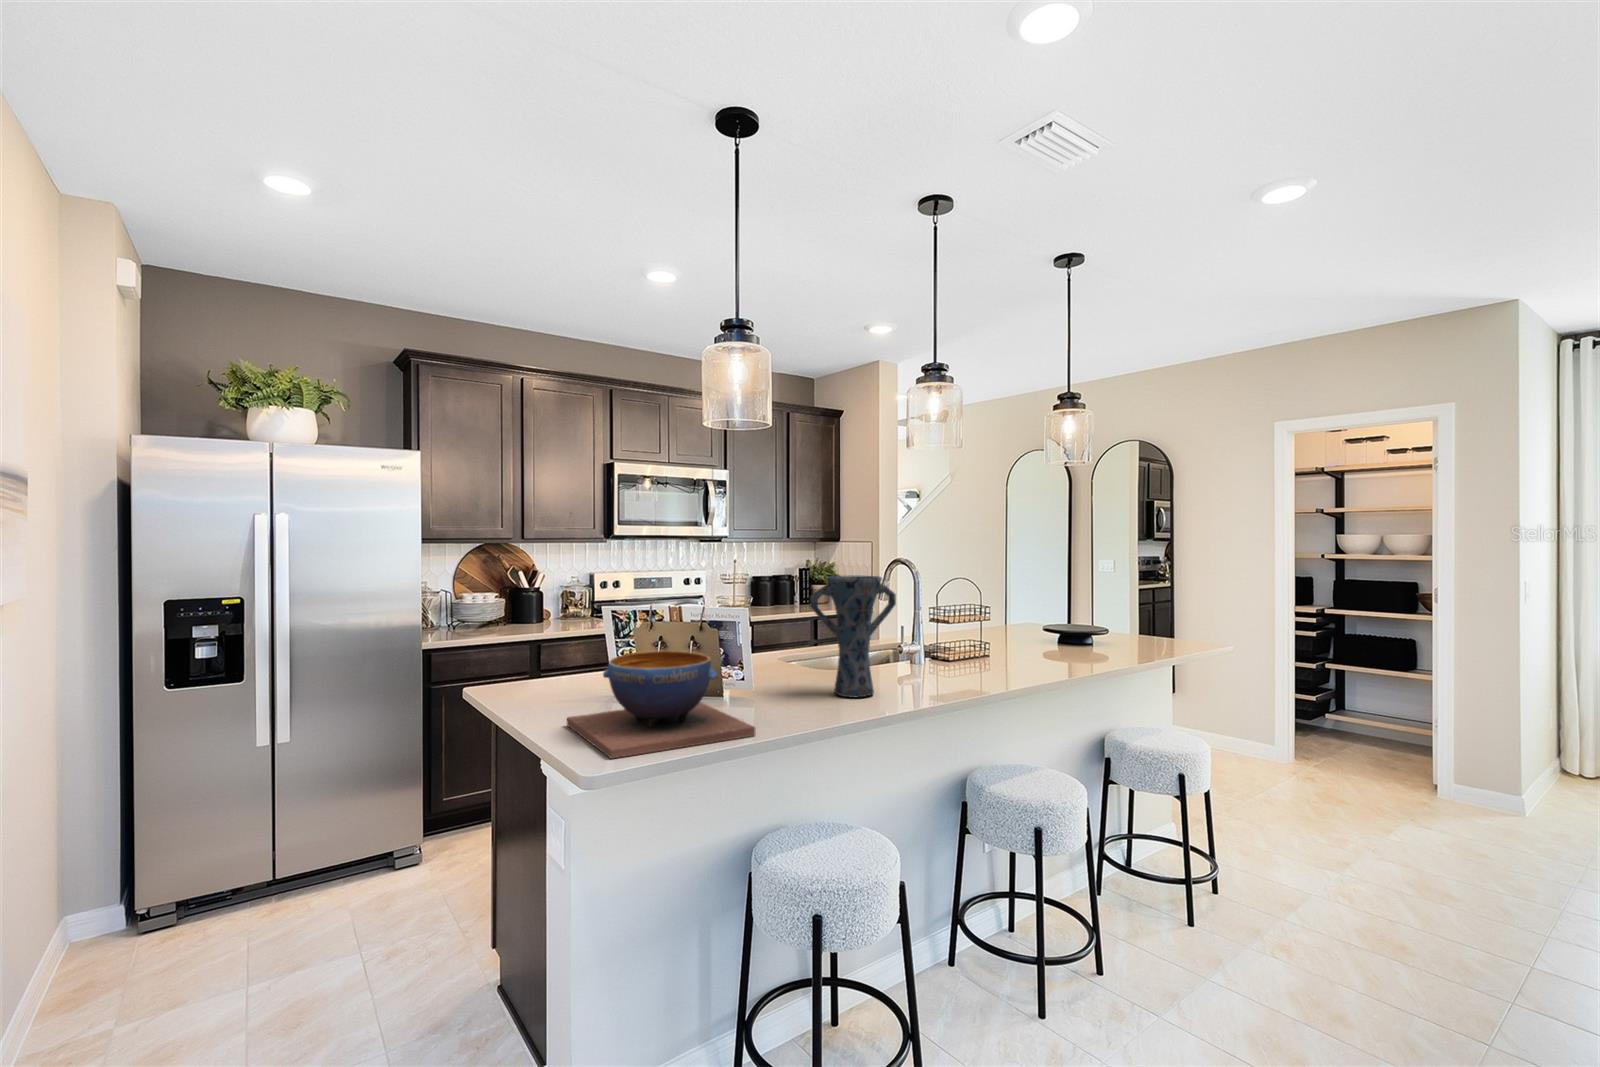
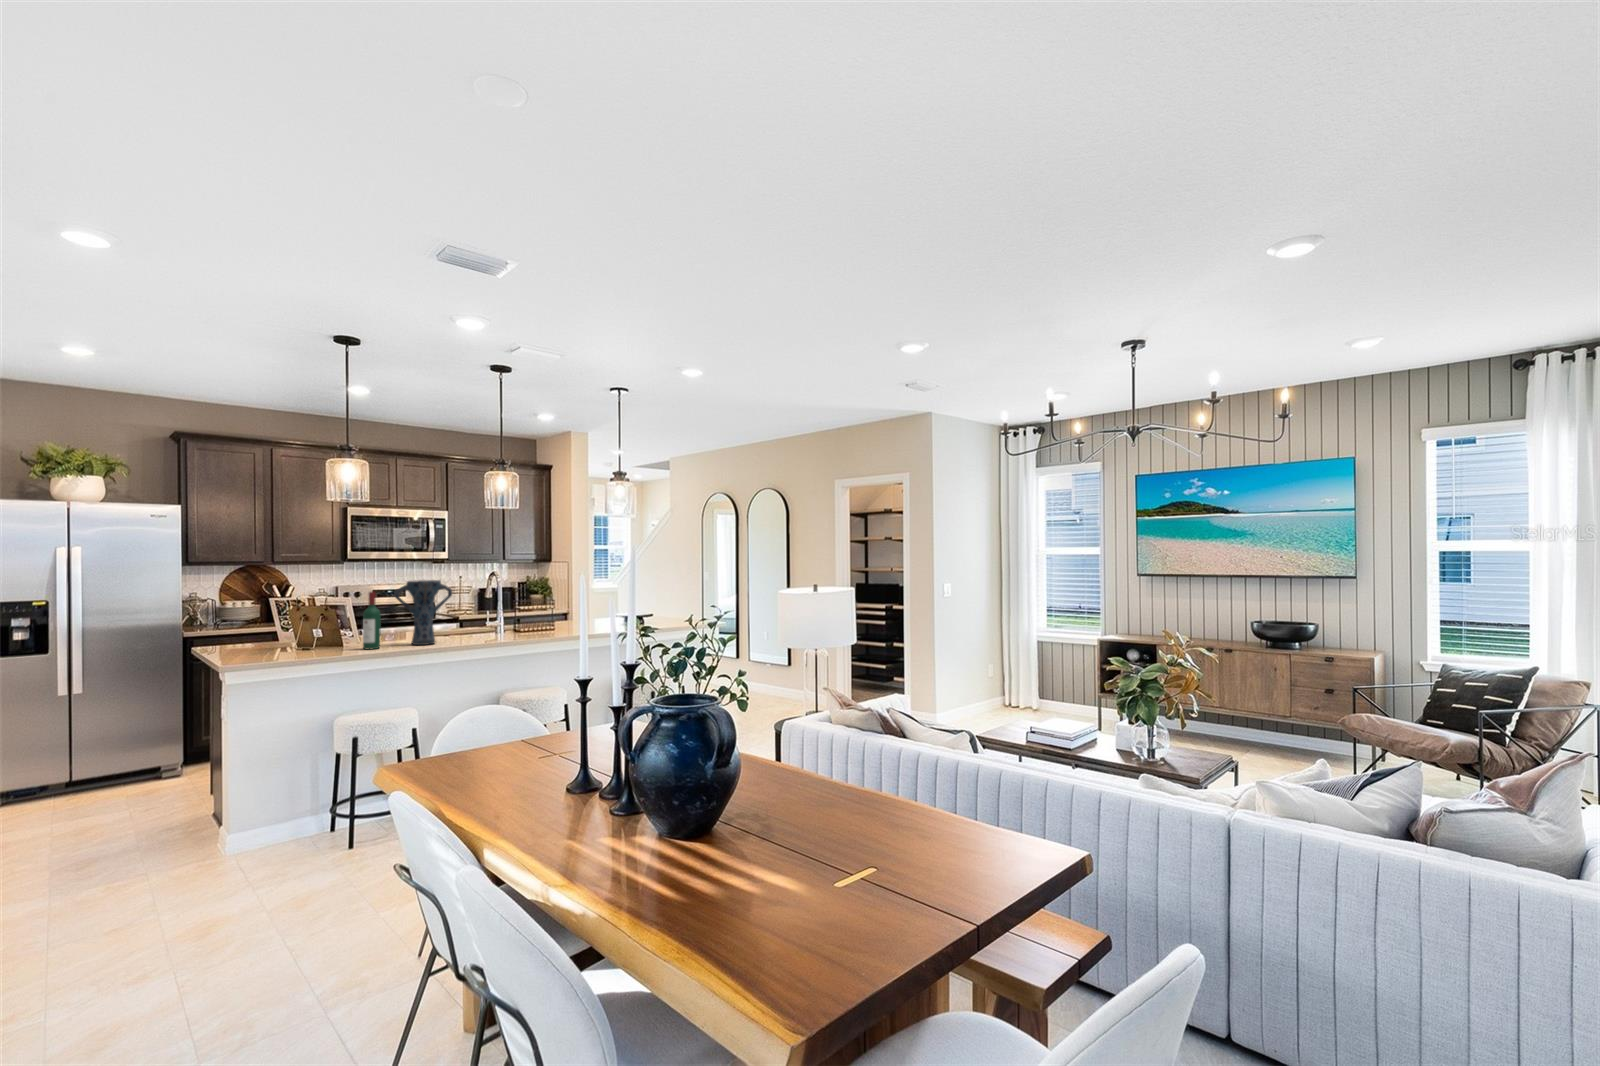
wine bottle: none [769,598,798,708] -> present [363,592,381,650]
decorative bowl: present [567,651,756,758] -> none [235,619,331,664]

